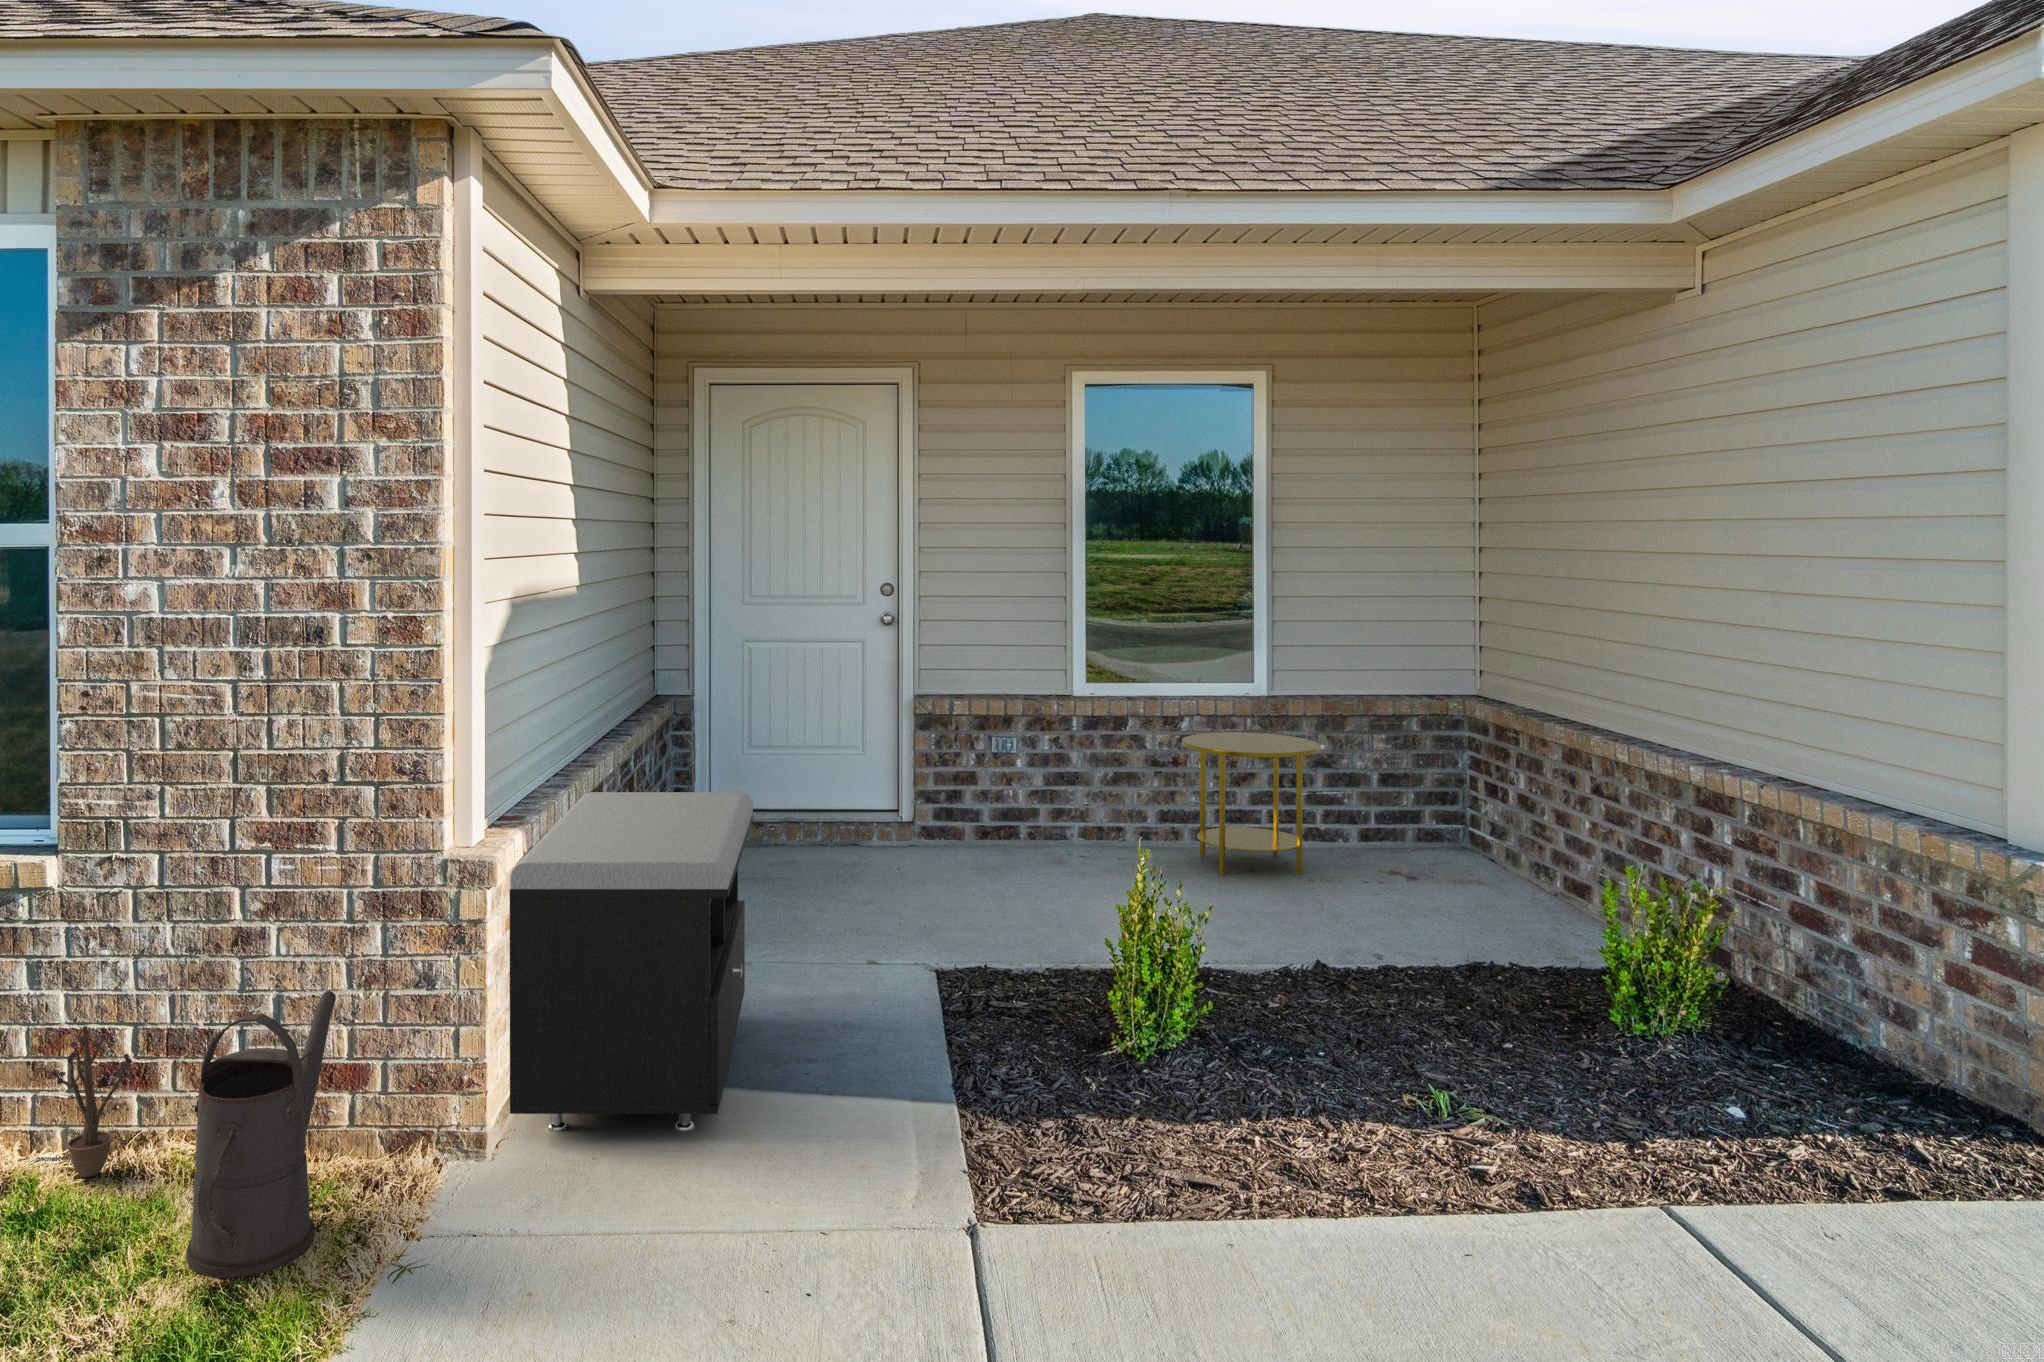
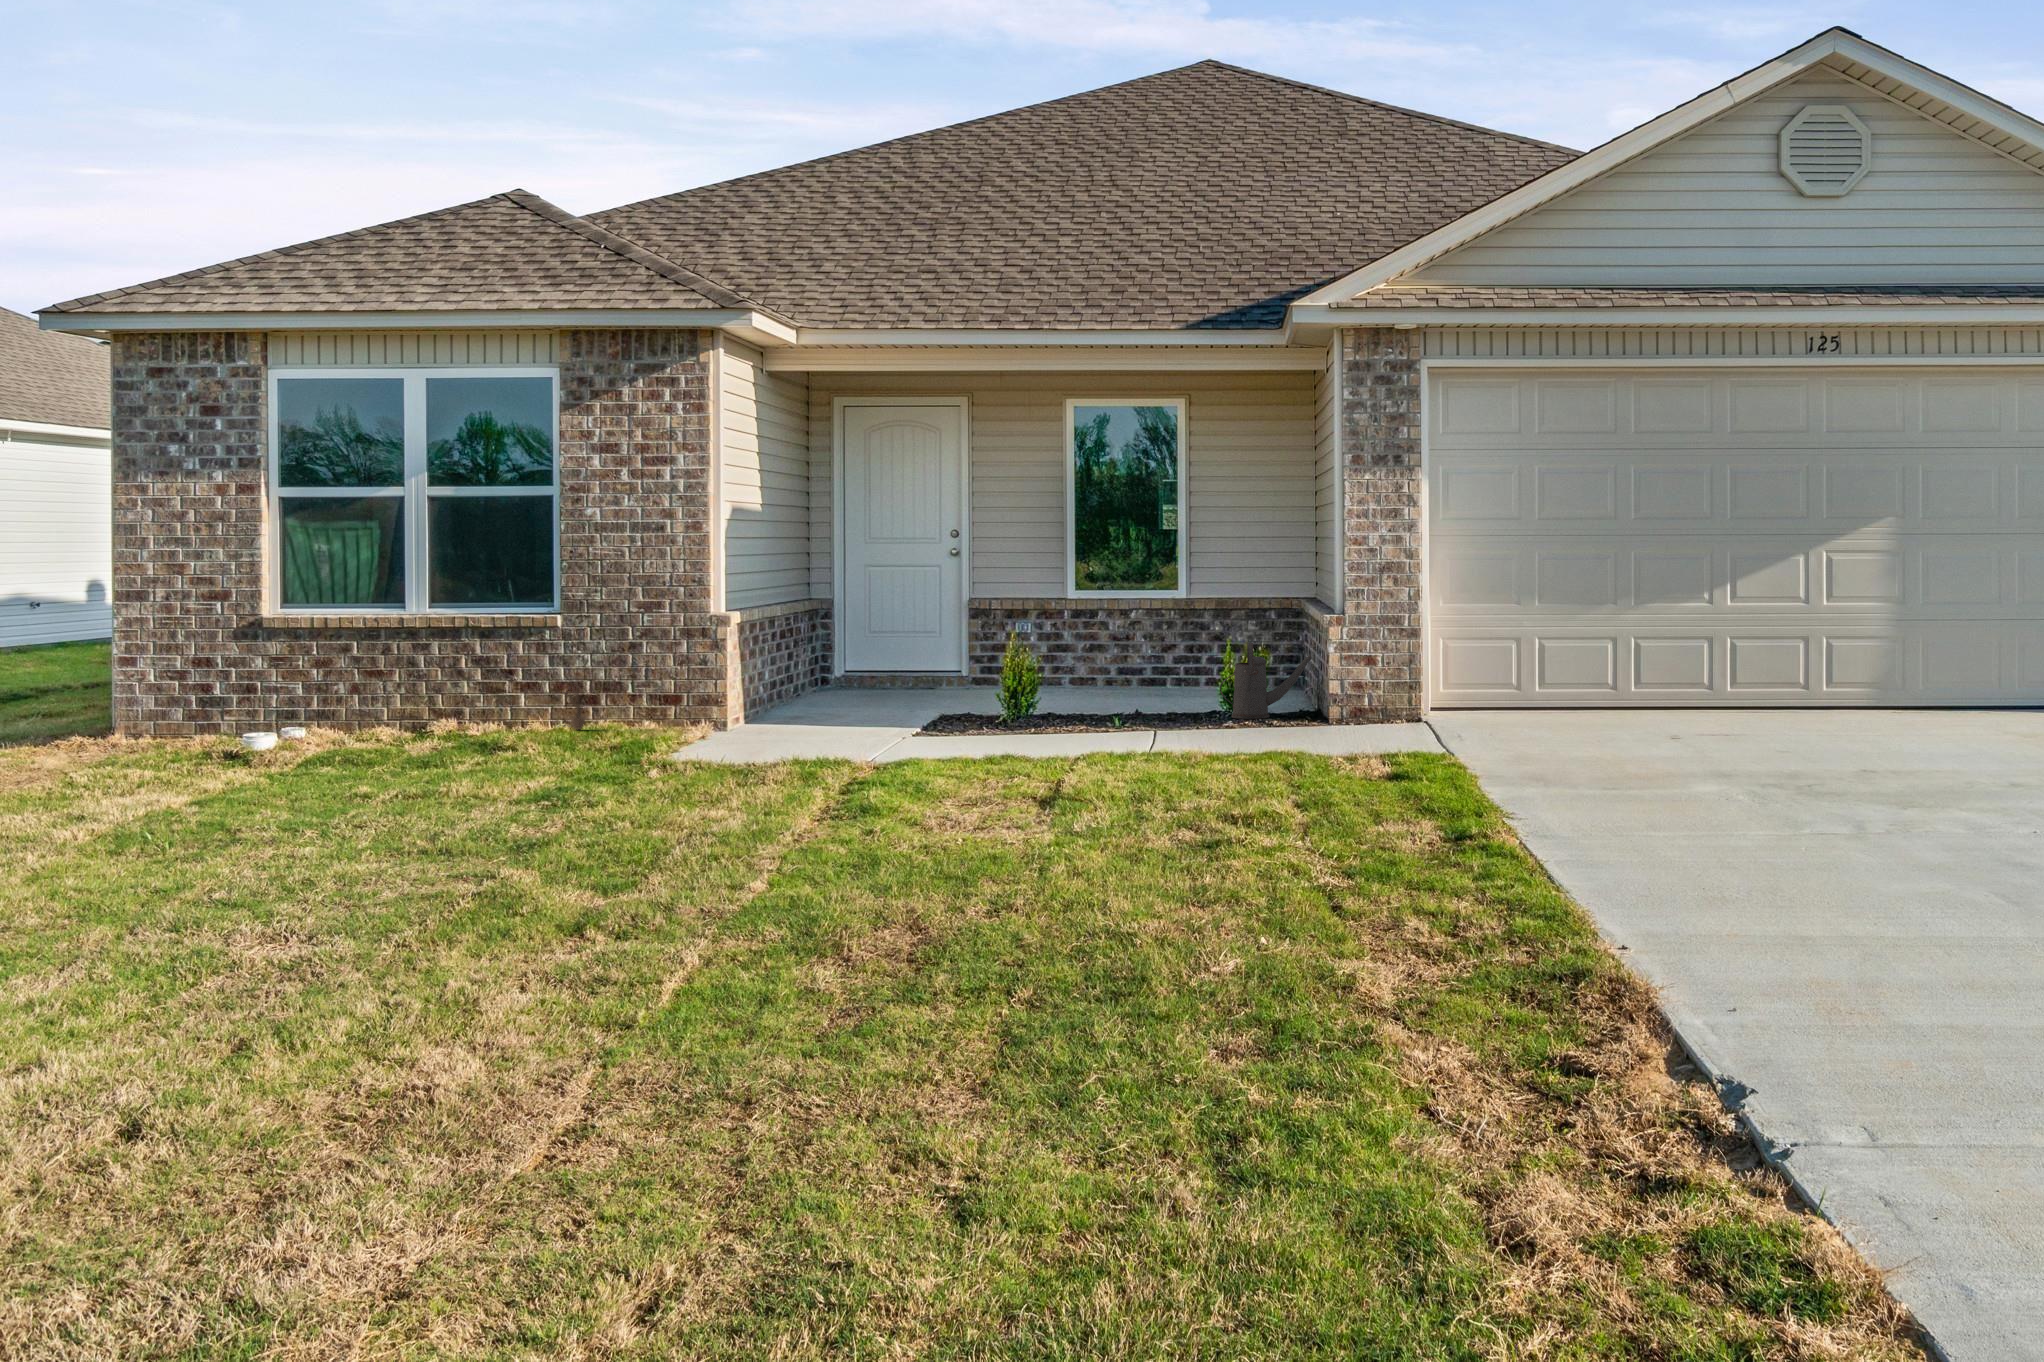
side table: present [1182,732,1320,875] -> none [1120,619,1195,693]
storage bench: present [510,792,753,1132] -> none [737,612,847,725]
watering can: present [186,991,336,1278] -> present [1220,643,1311,719]

